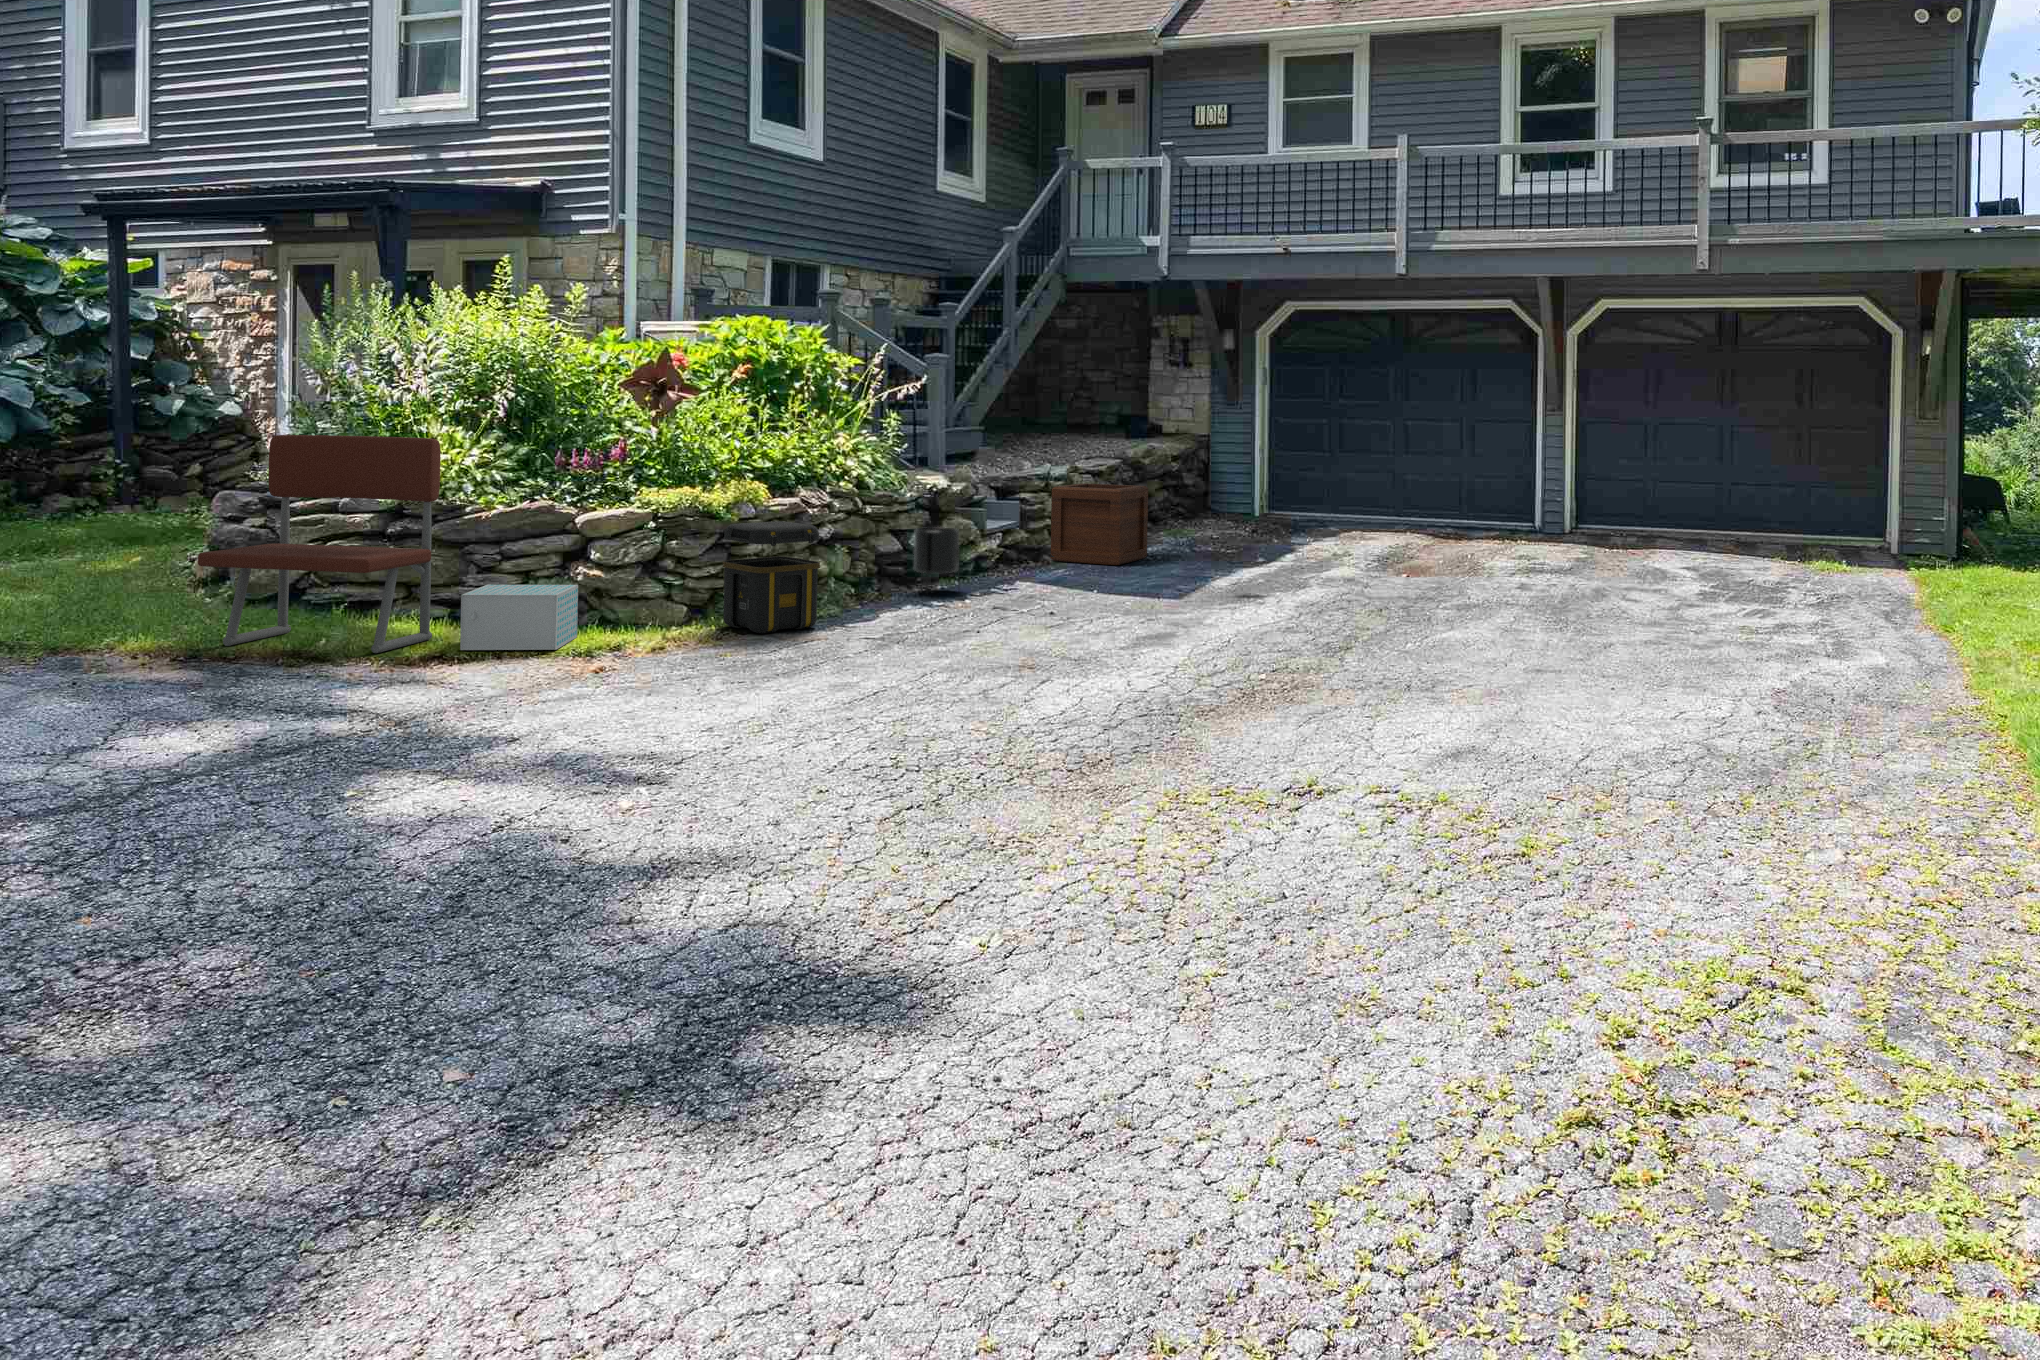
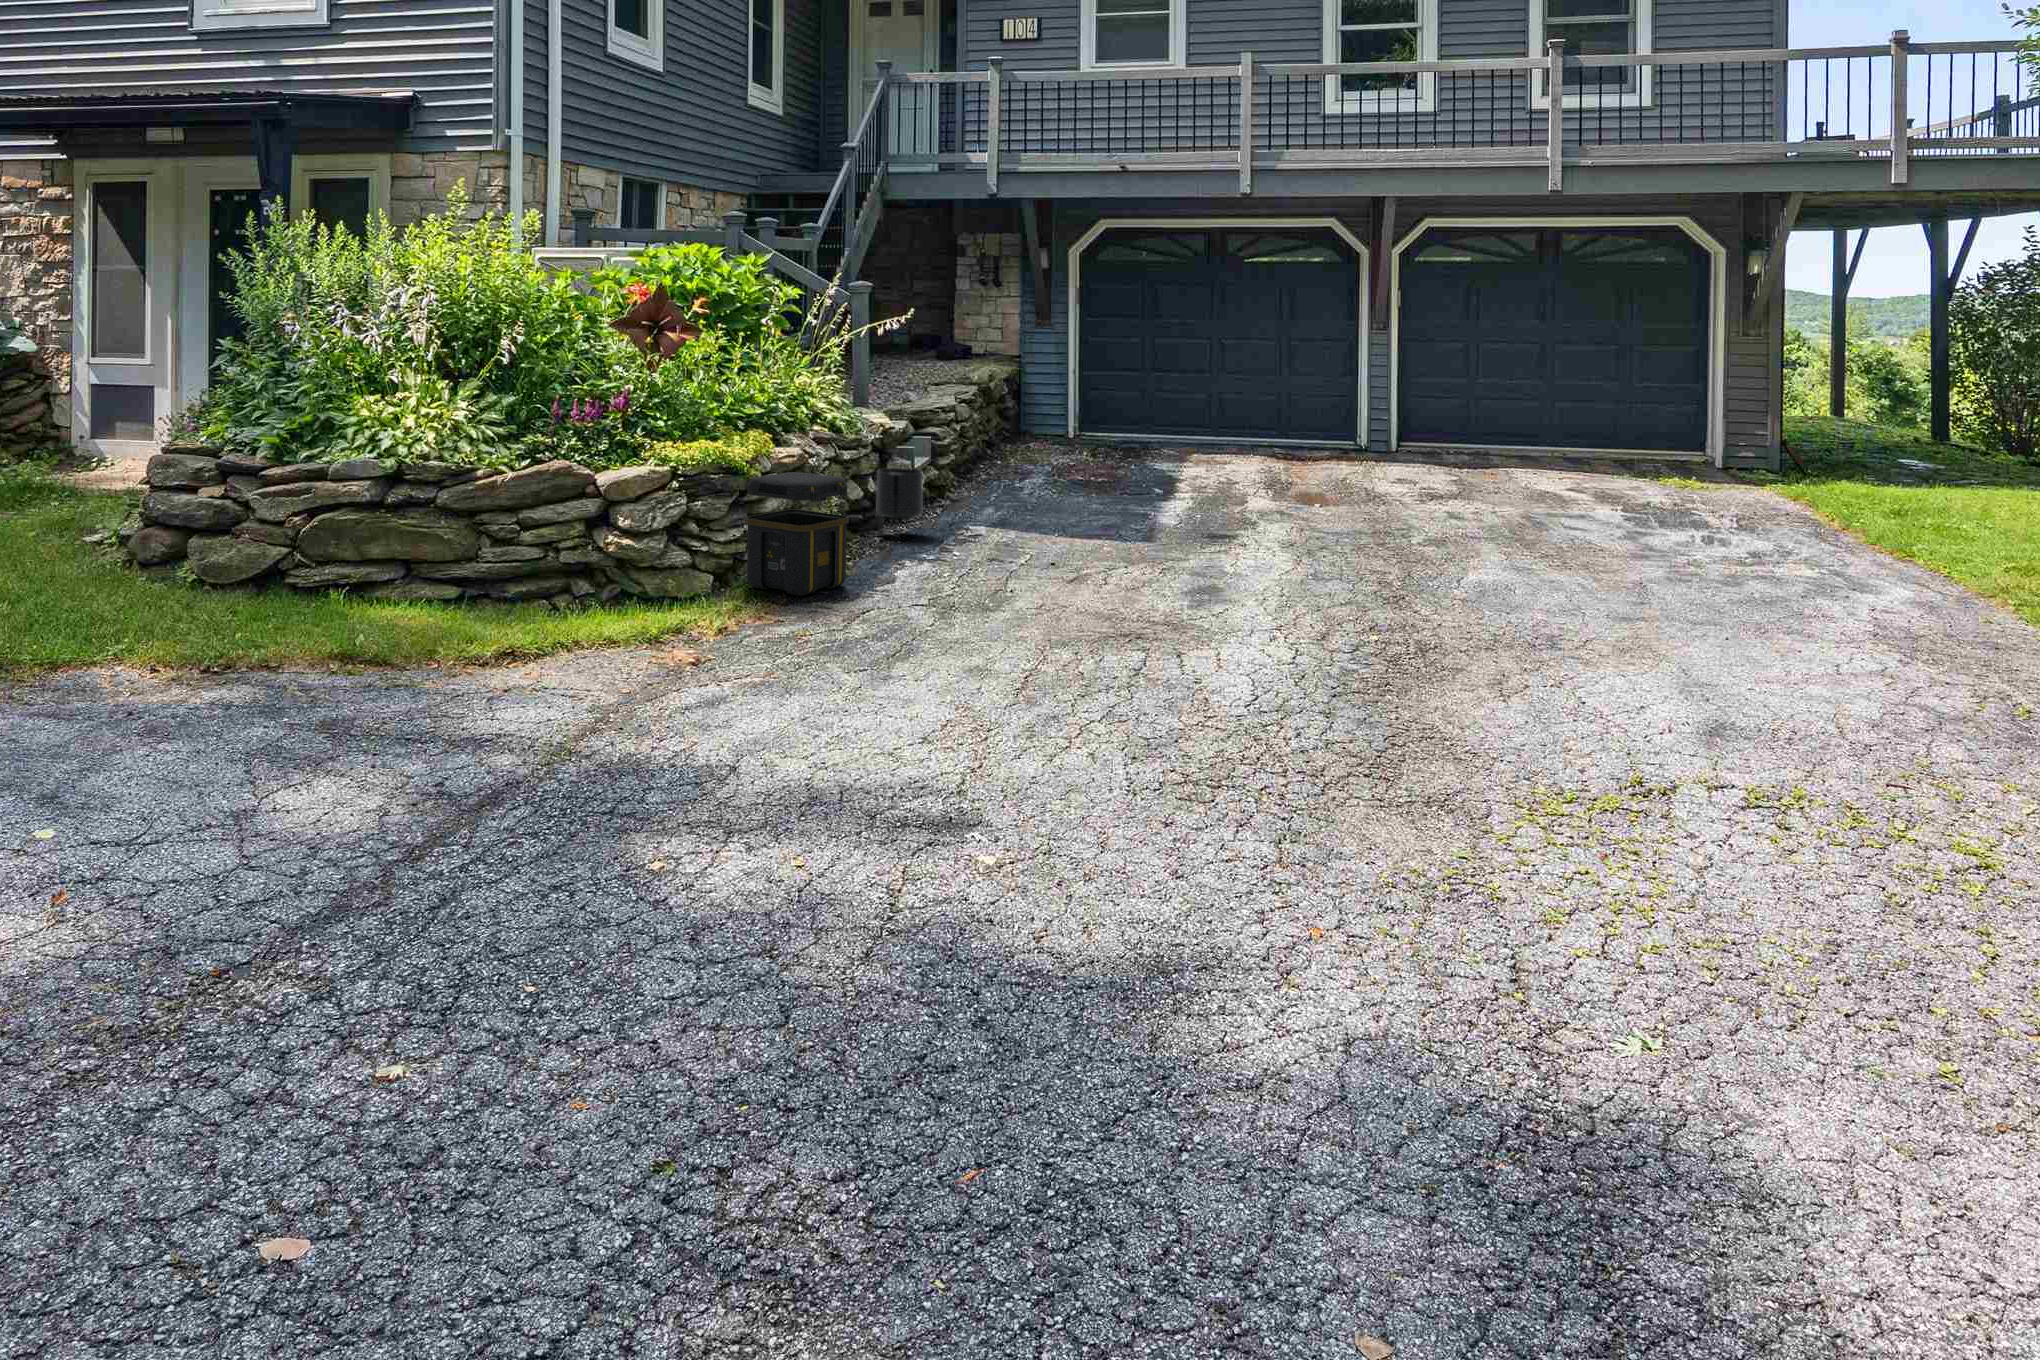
bench: present [198,435,441,653] -> none [207,390,463,638]
wooden crate: present [1051,483,1148,565] -> none [955,413,1043,498]
storage box: present [460,584,578,650] -> none [510,550,614,630]

